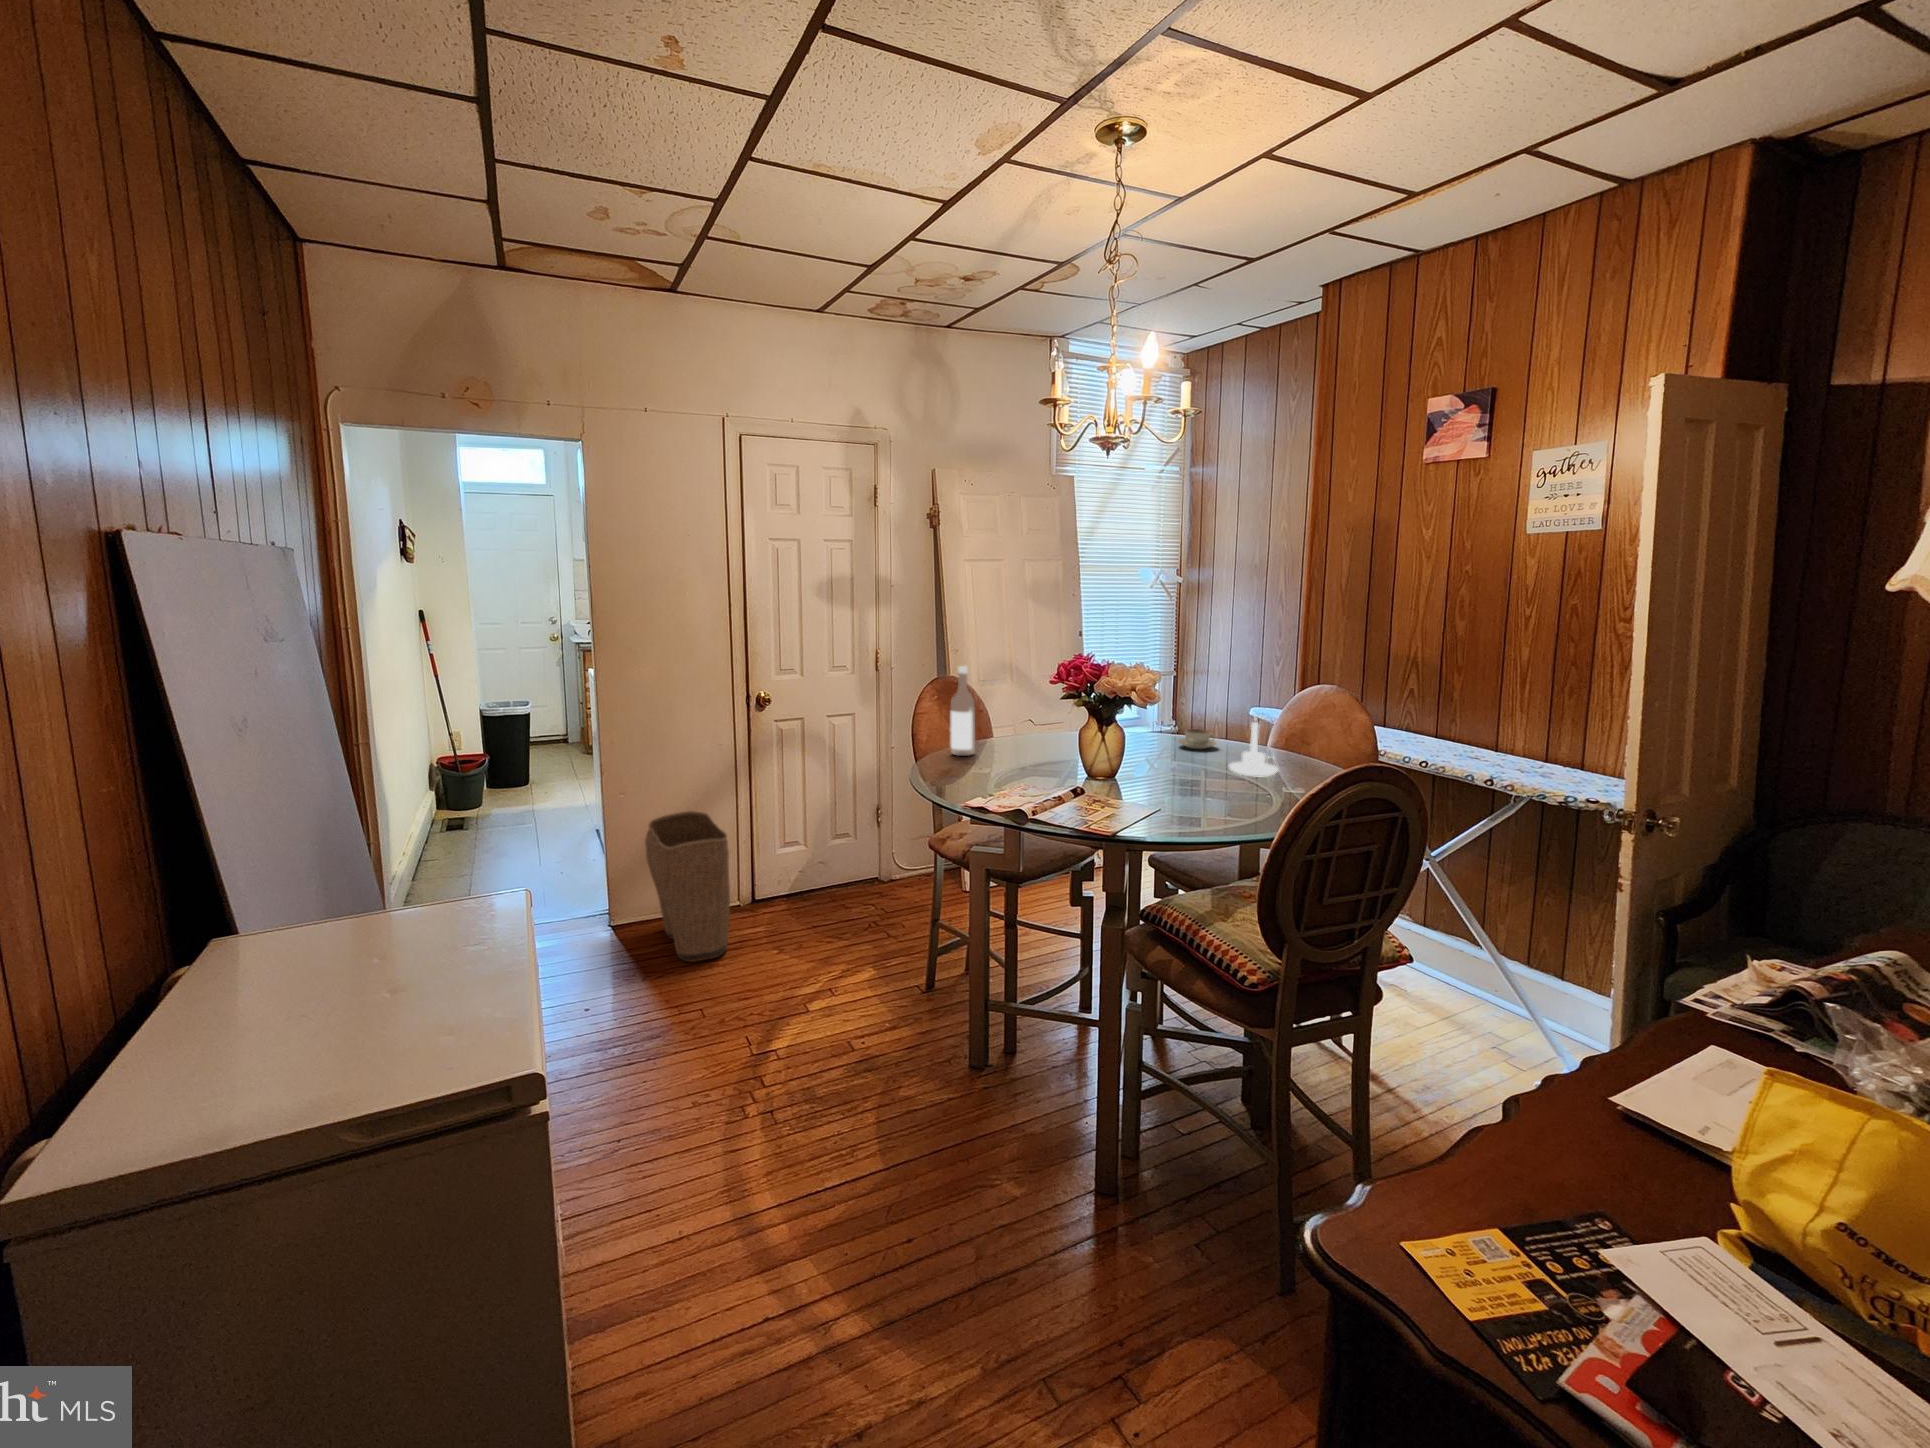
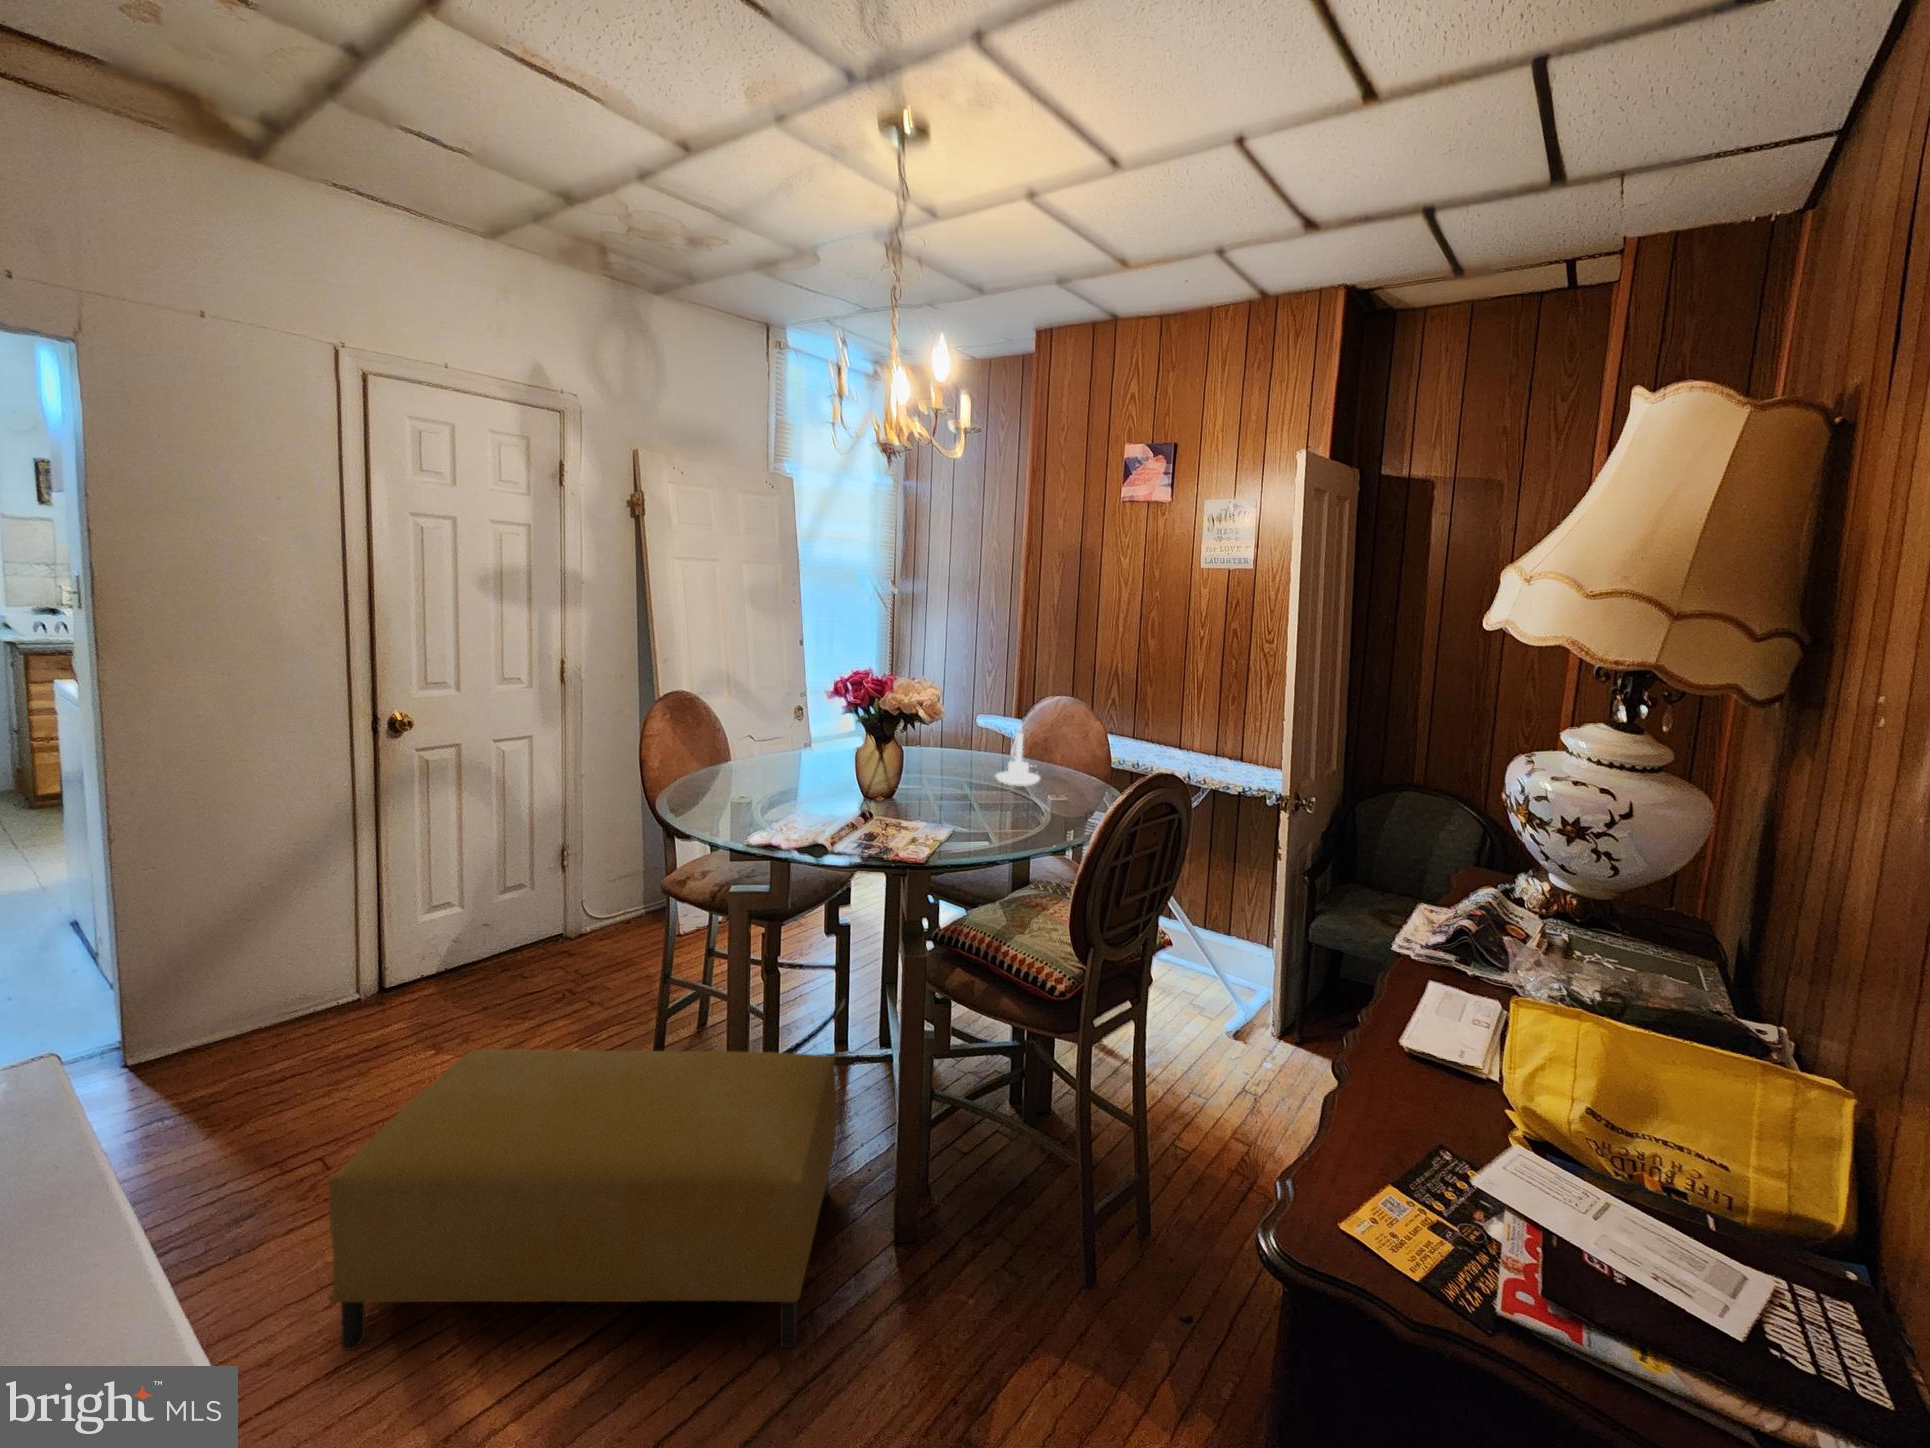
wine bottle: present [951,666,975,756] -> none [695,676,725,780]
coffee cup: present [1178,729,1216,749] -> none [935,740,972,761]
laundry basket: present [645,811,730,962] -> none [192,878,351,1096]
ottoman: none [686,949,1048,1242] -> present [329,1049,837,1350]

